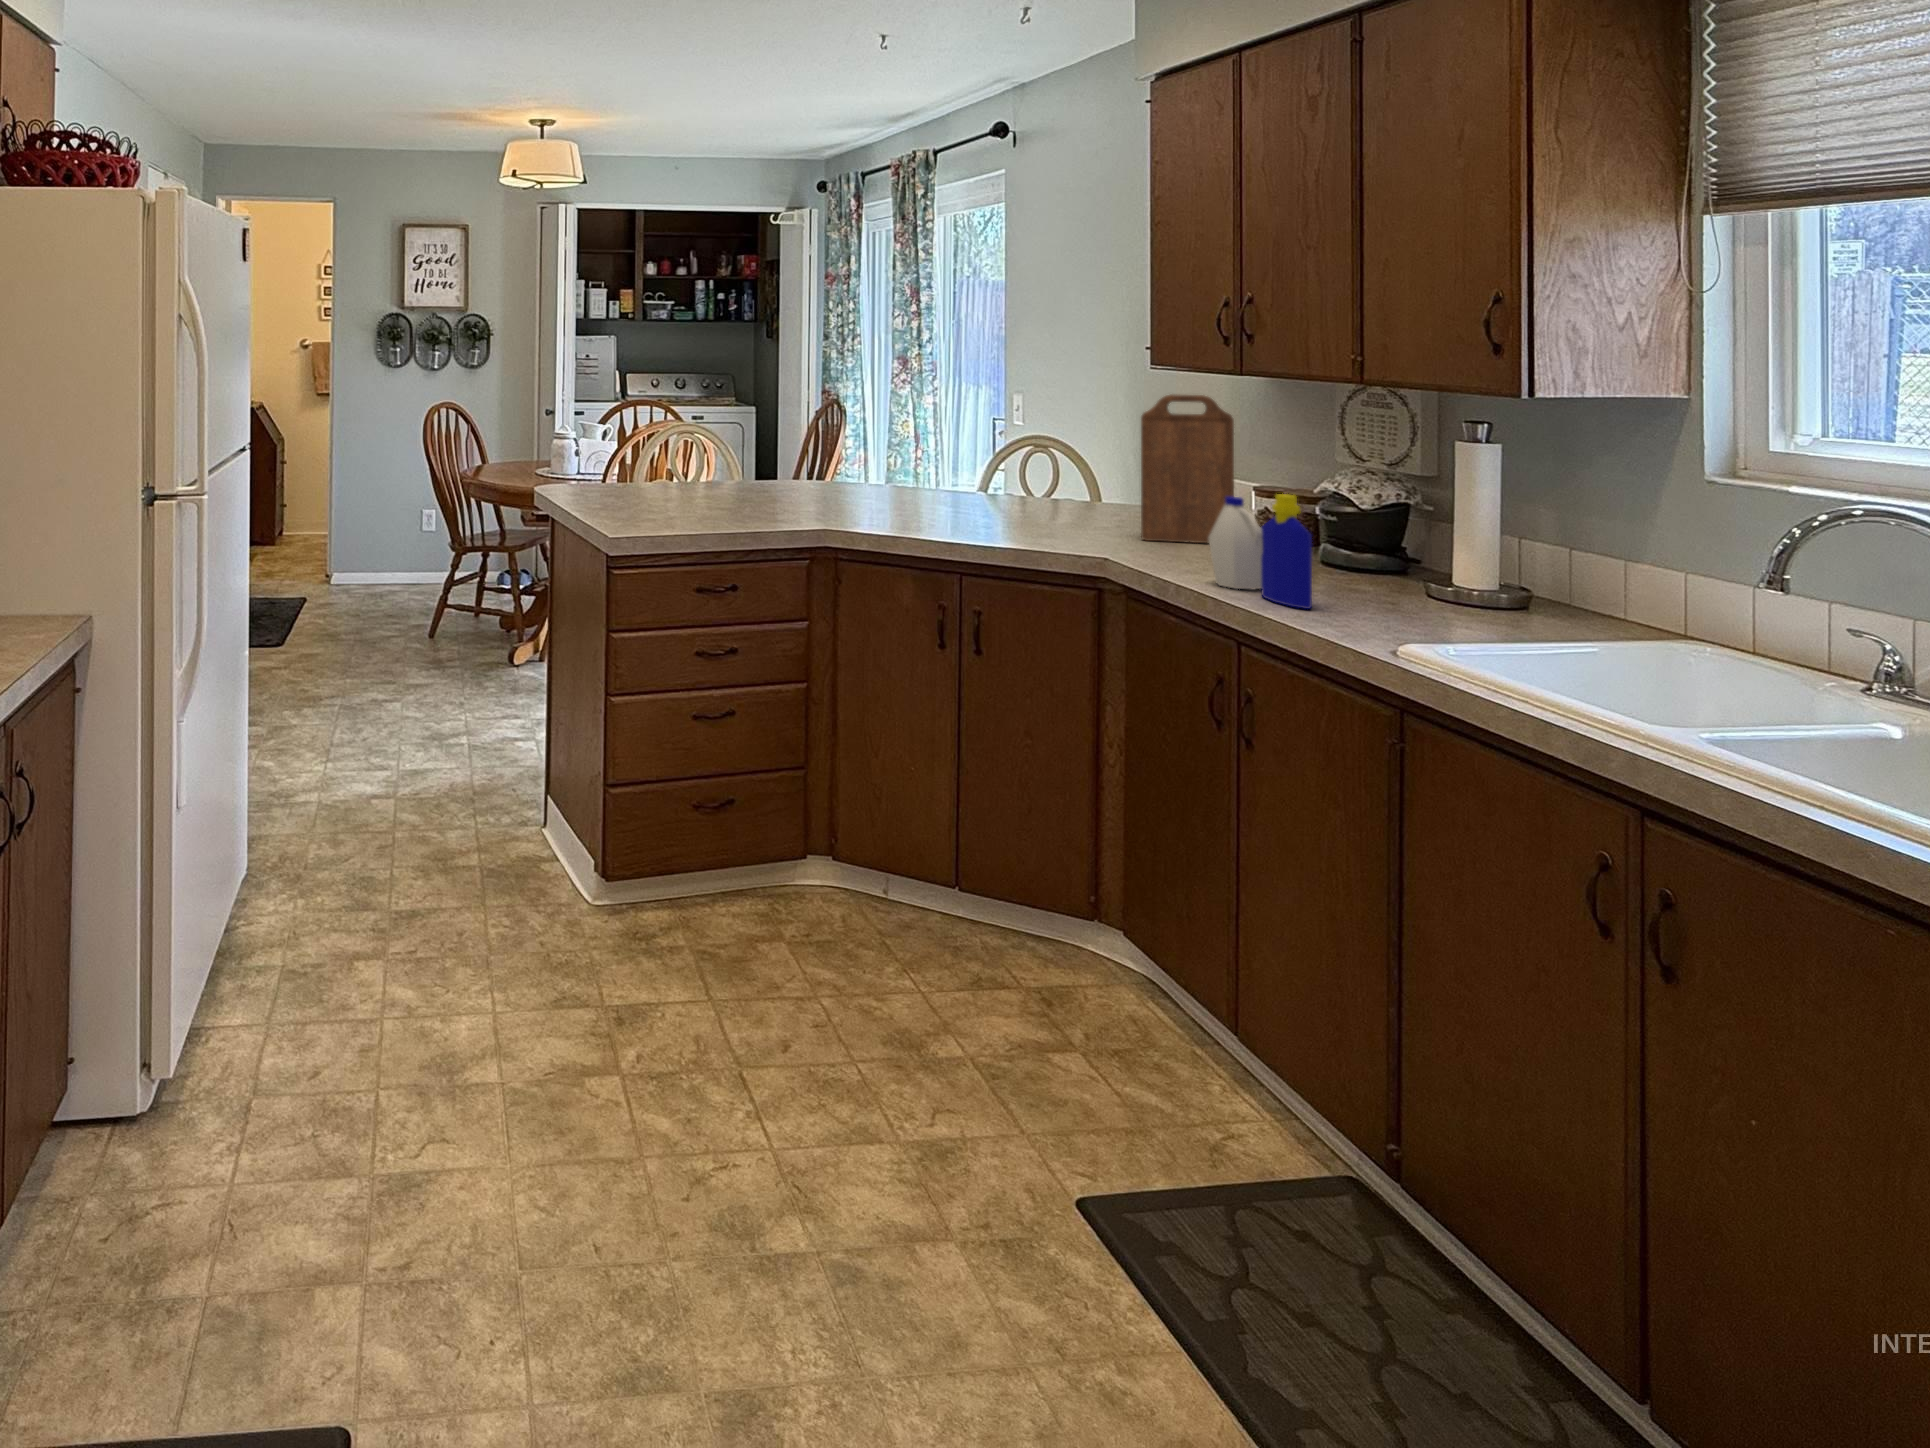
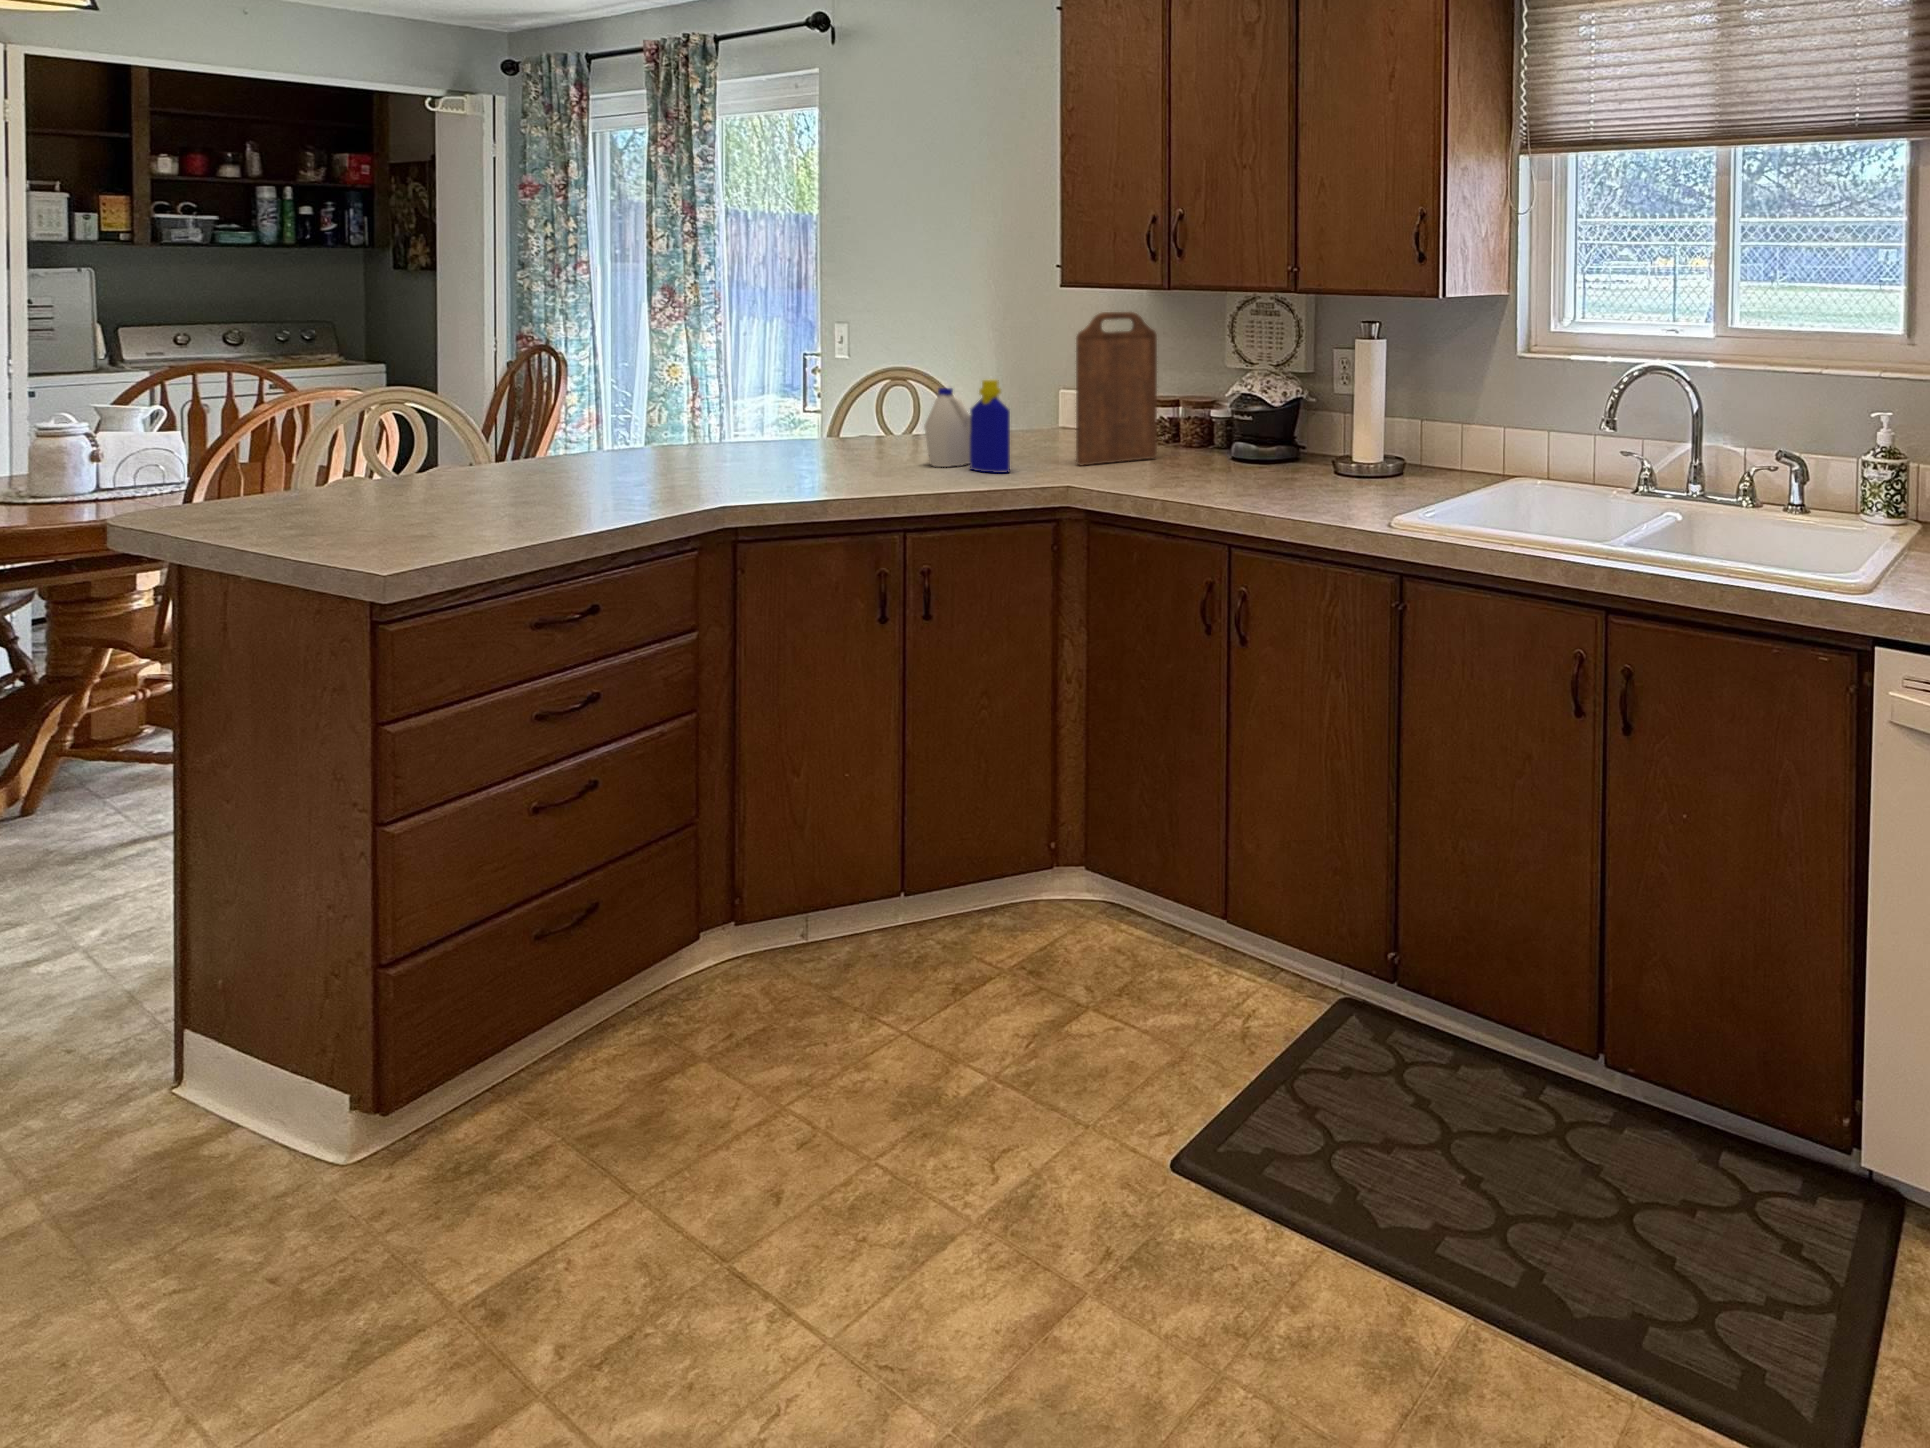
bottle: present [1208,494,1312,609] -> present [924,379,1010,473]

